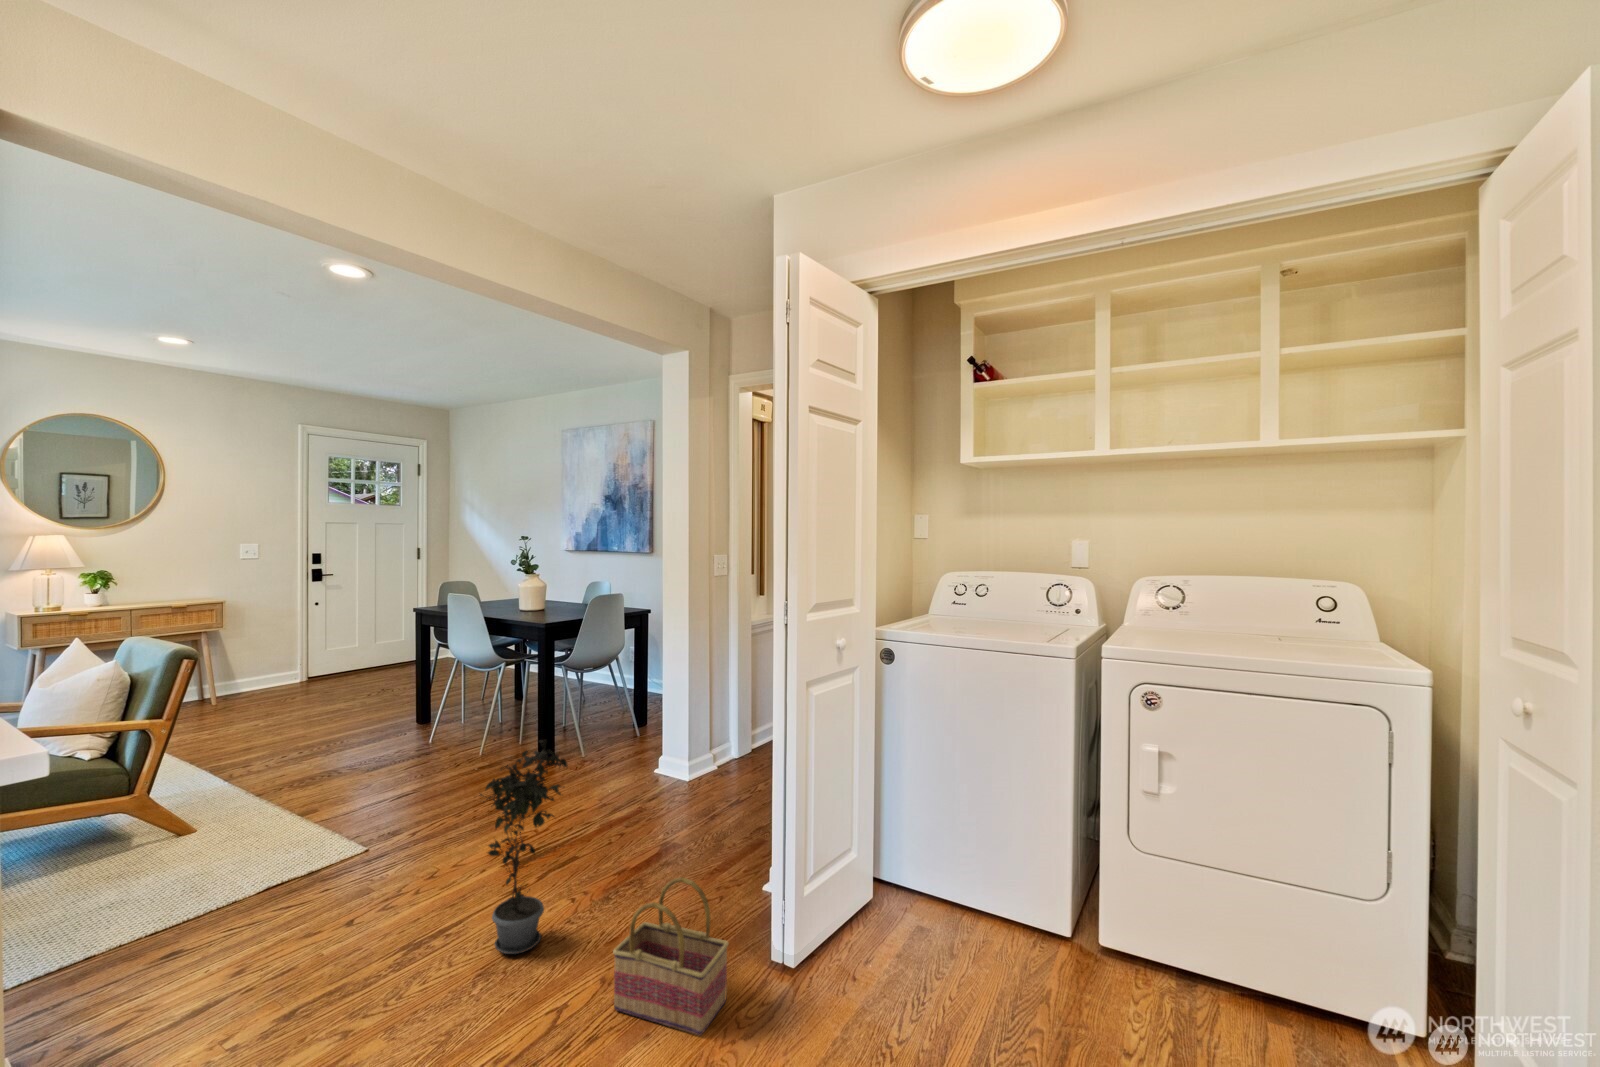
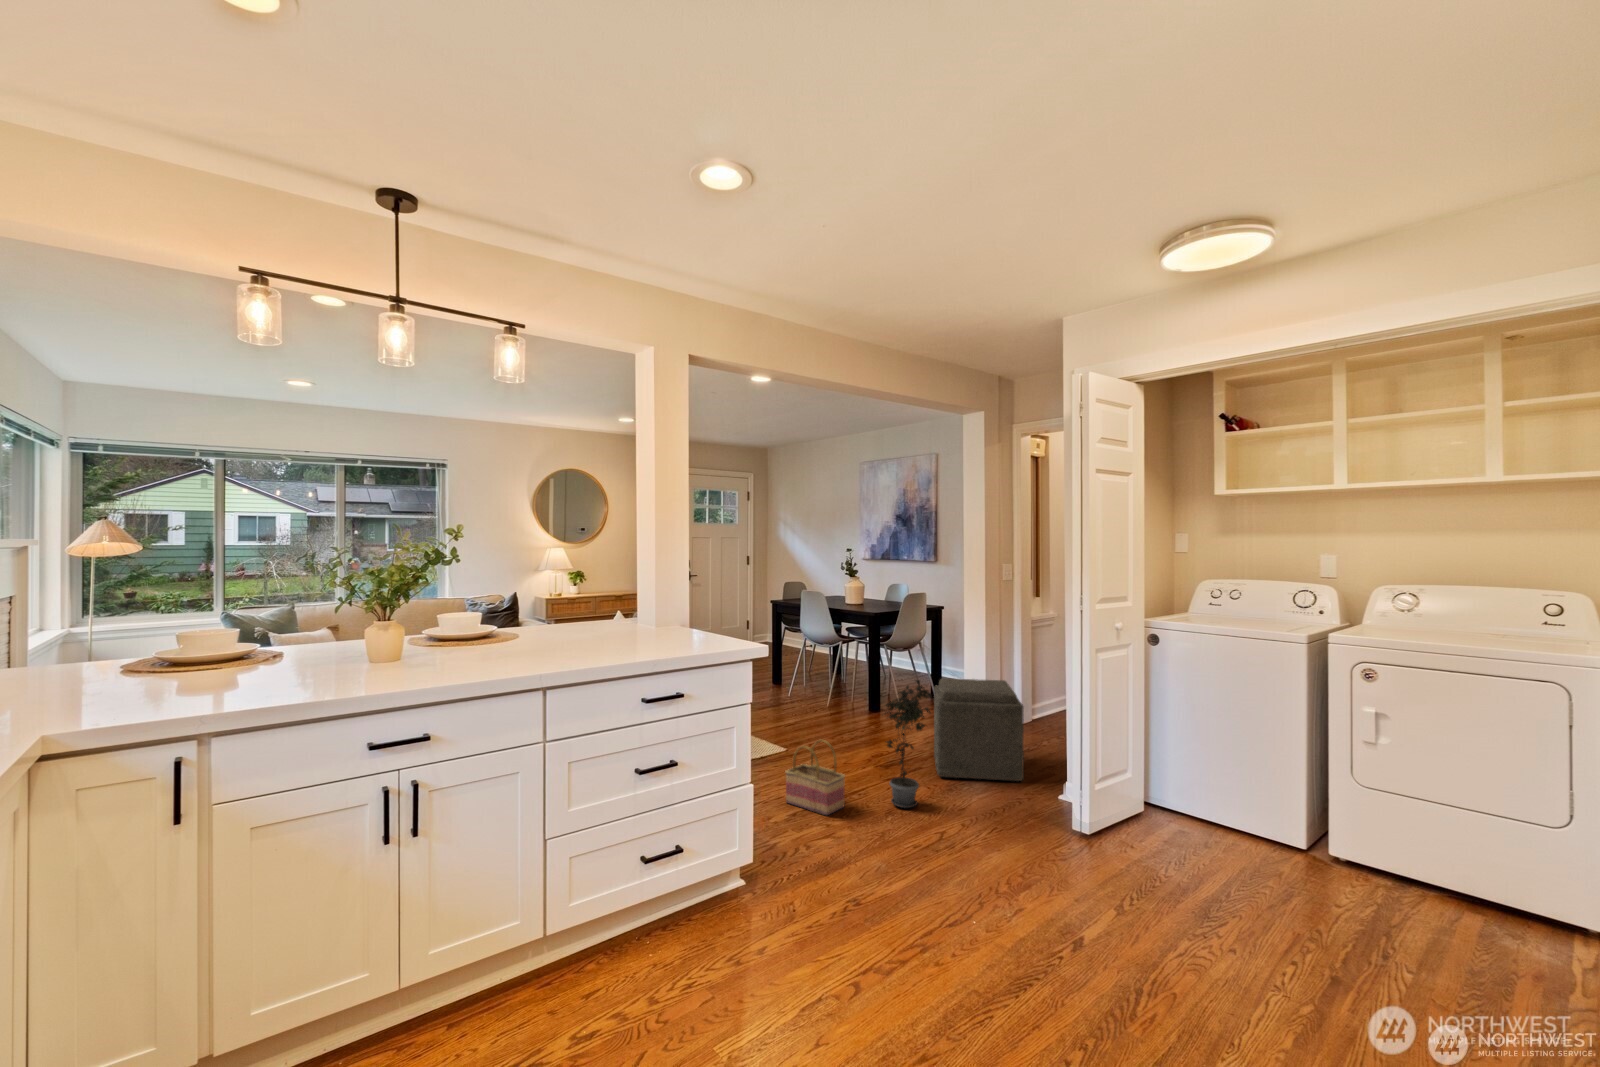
ottoman: none [595,713,720,871] -> present [934,678,1024,781]
basket: present [613,877,728,1035] -> present [786,739,845,815]

